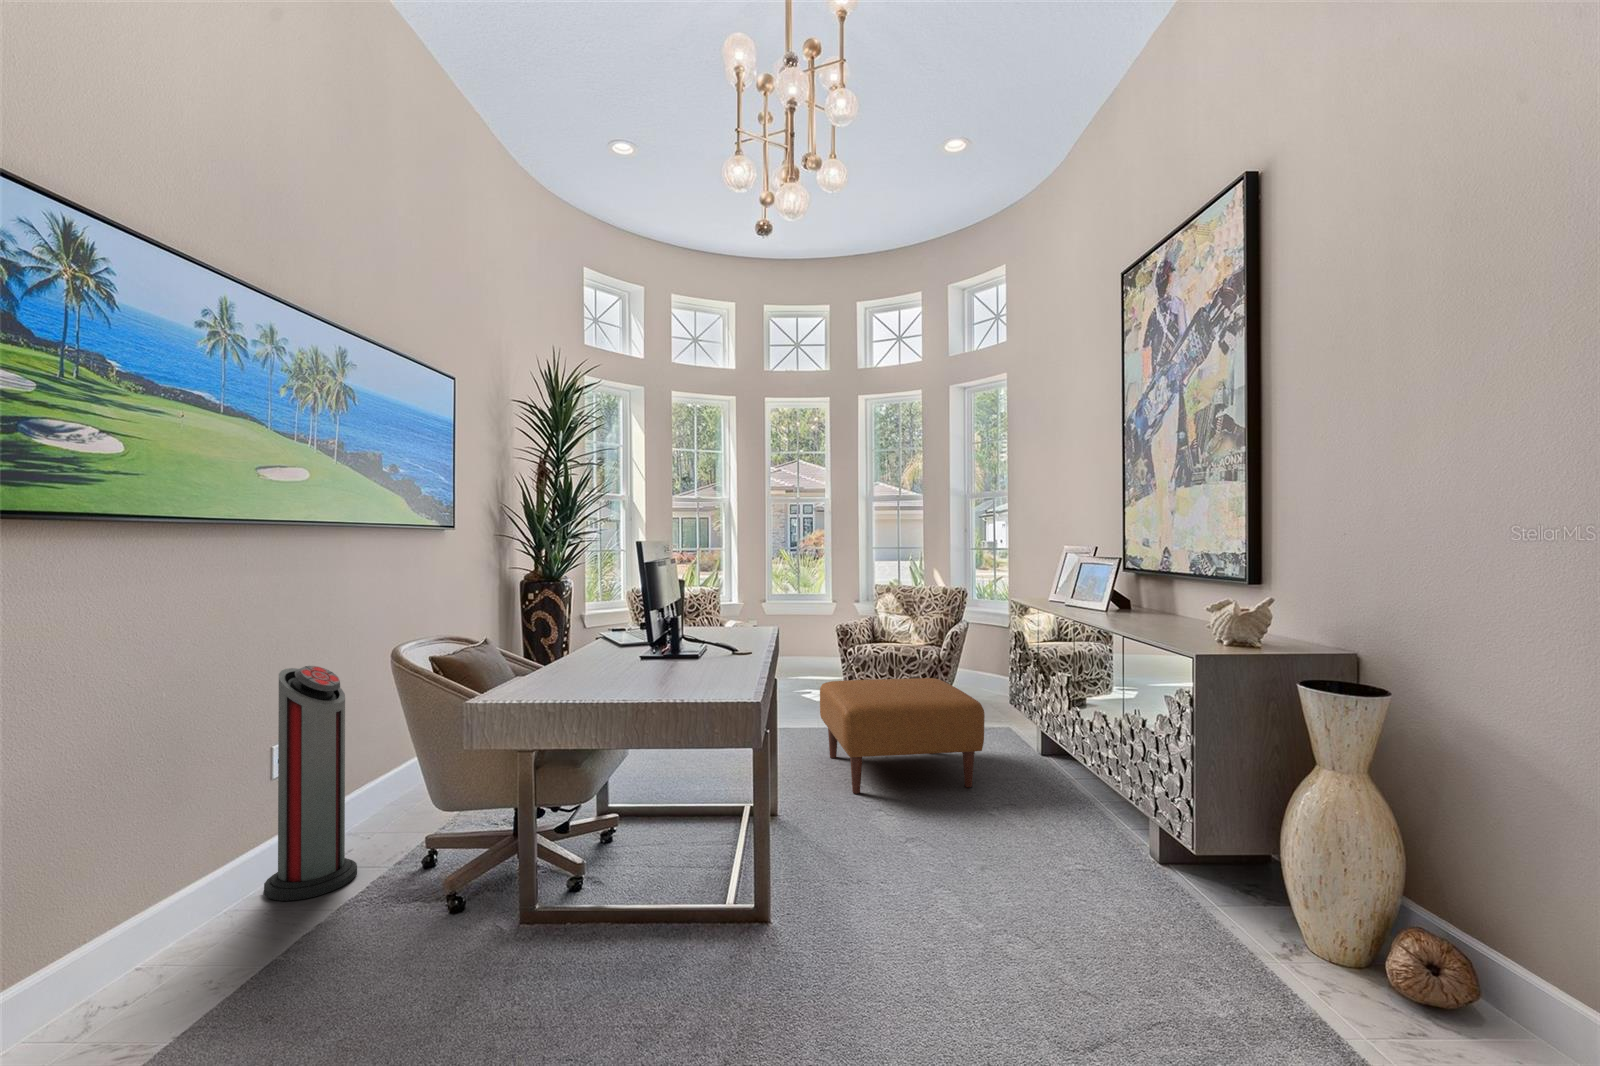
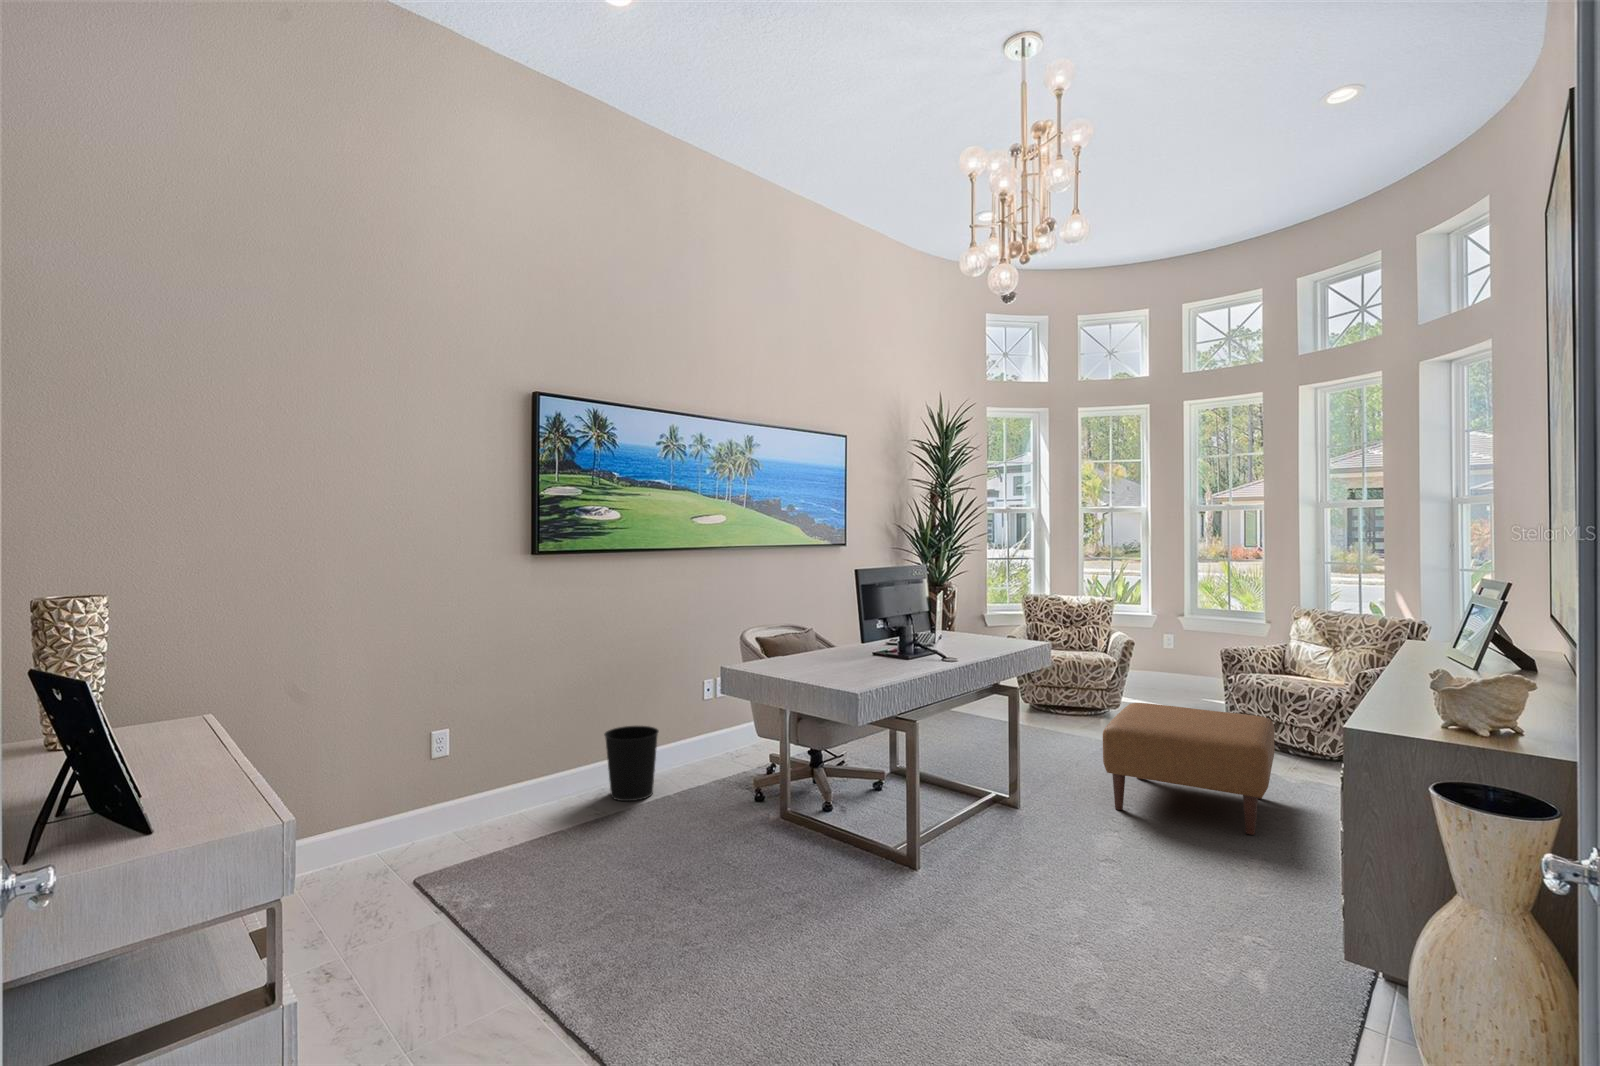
air purifier: present [264,666,357,901] -> none [693,637,740,774]
wastebasket: none [94,846,234,1016] -> present [604,726,659,801]

